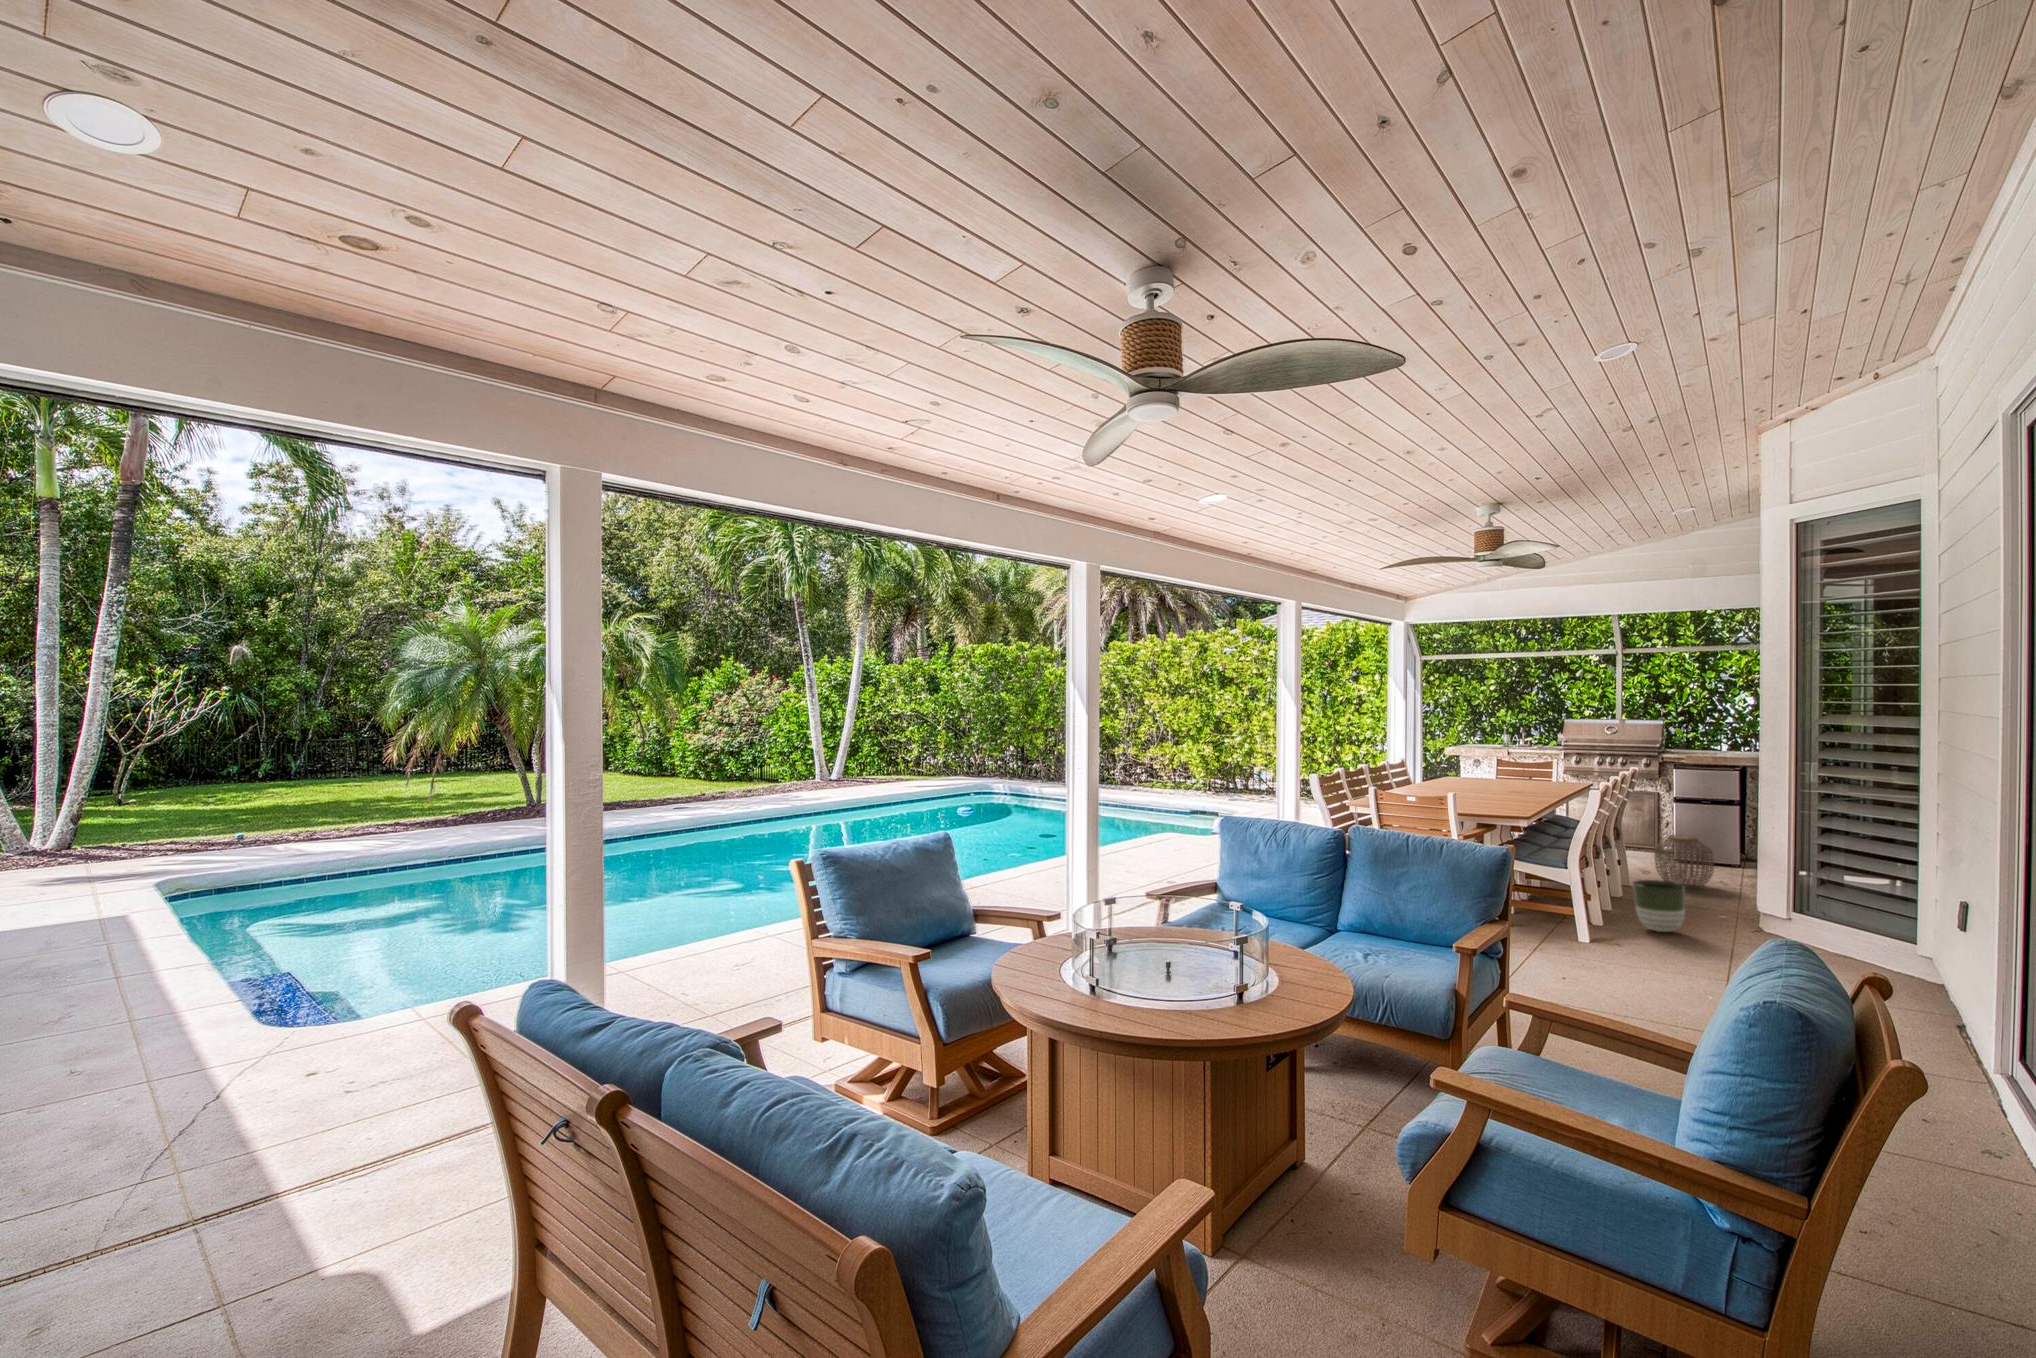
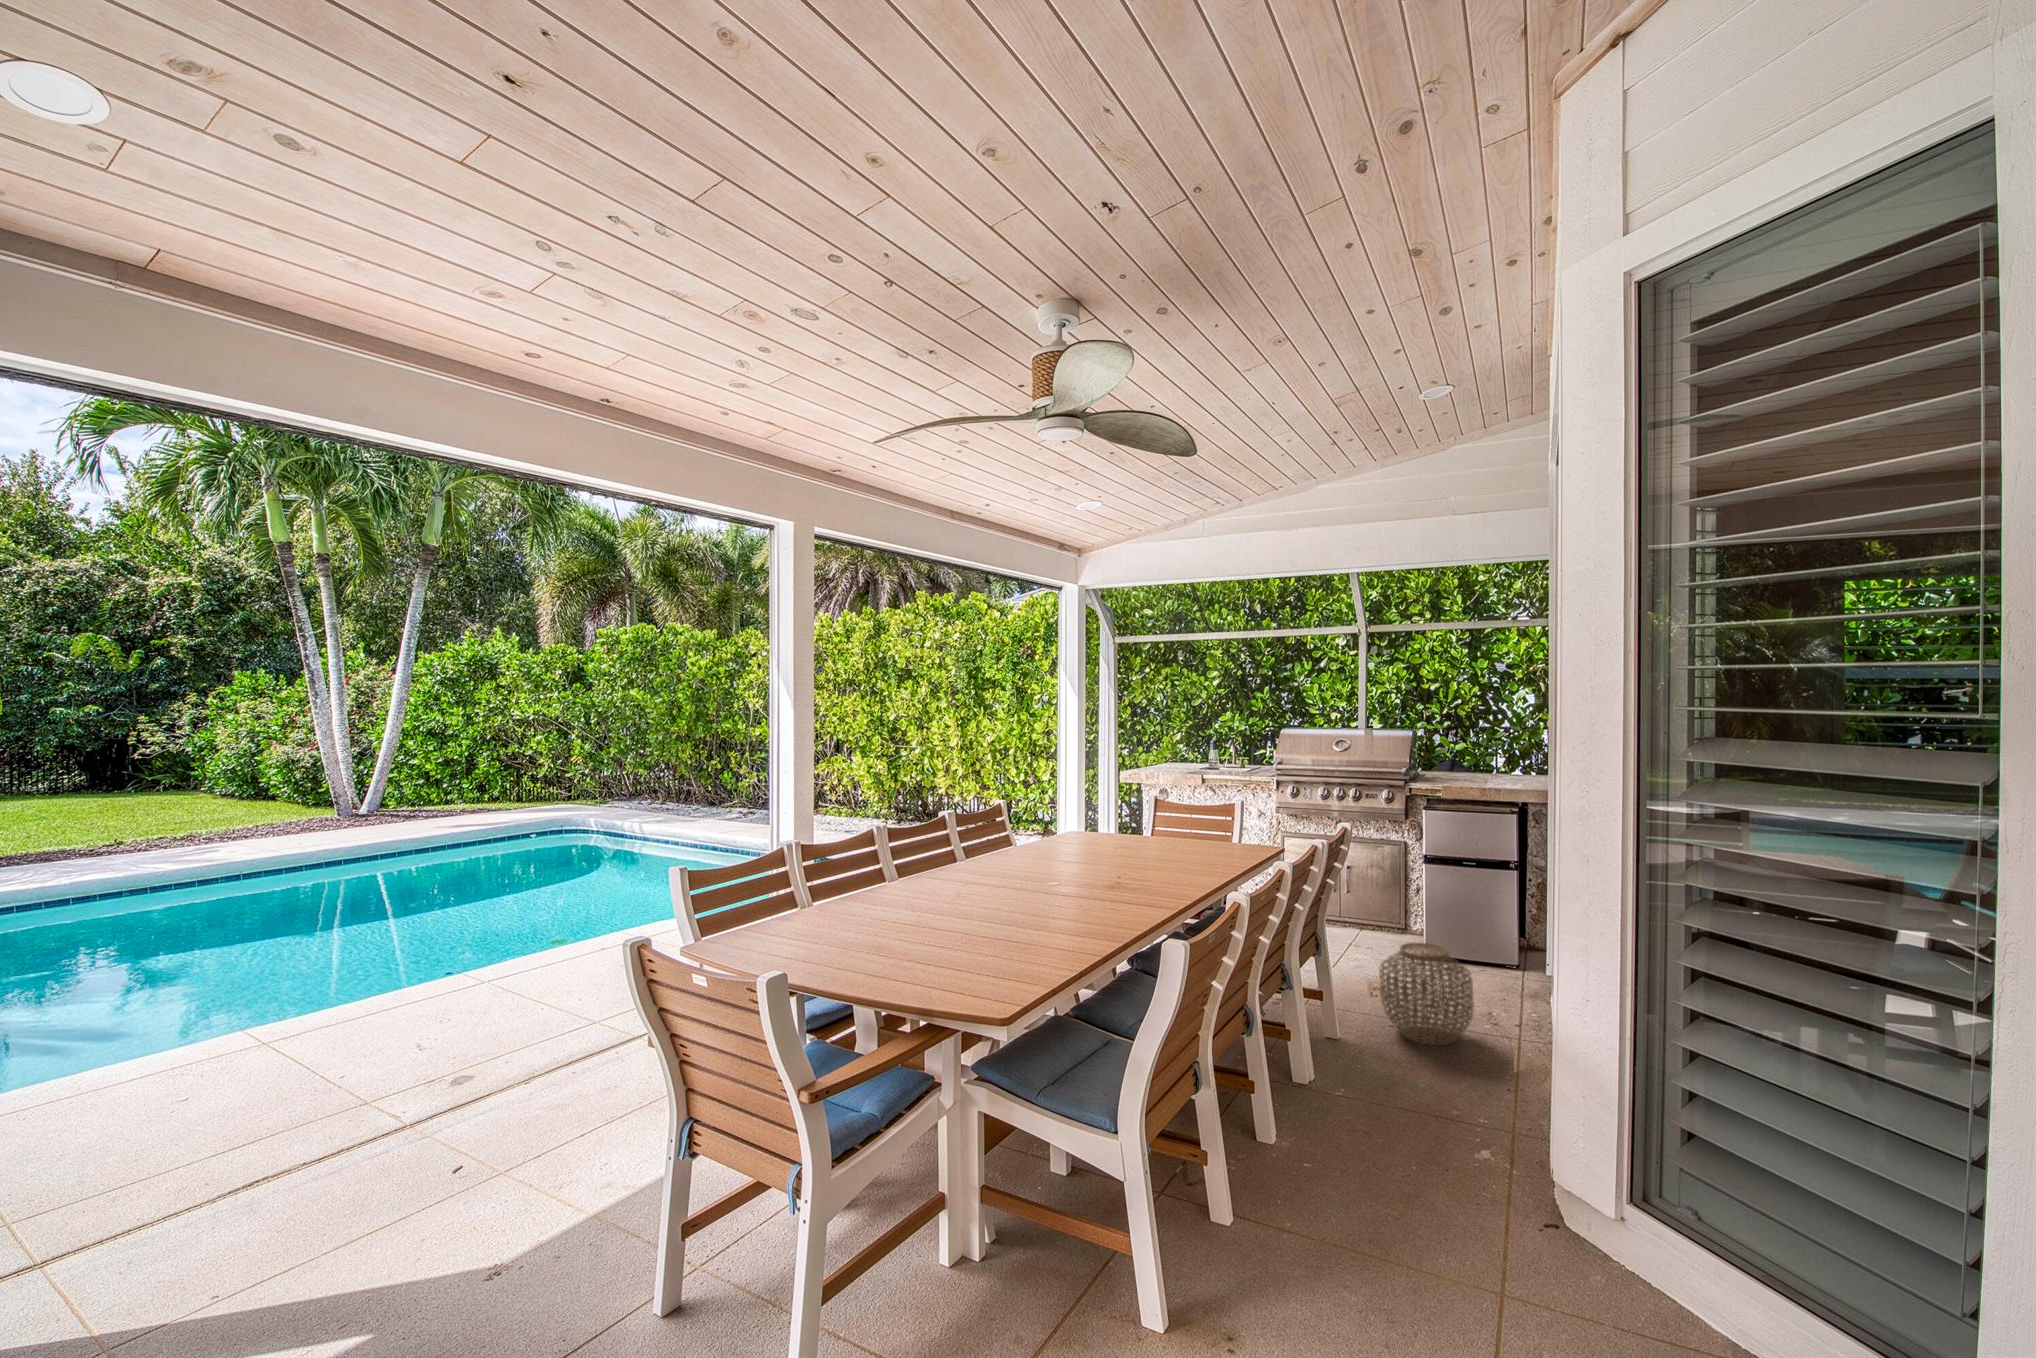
planter: present [1633,880,1685,932] -> none [1289,1125,1394,1271]

